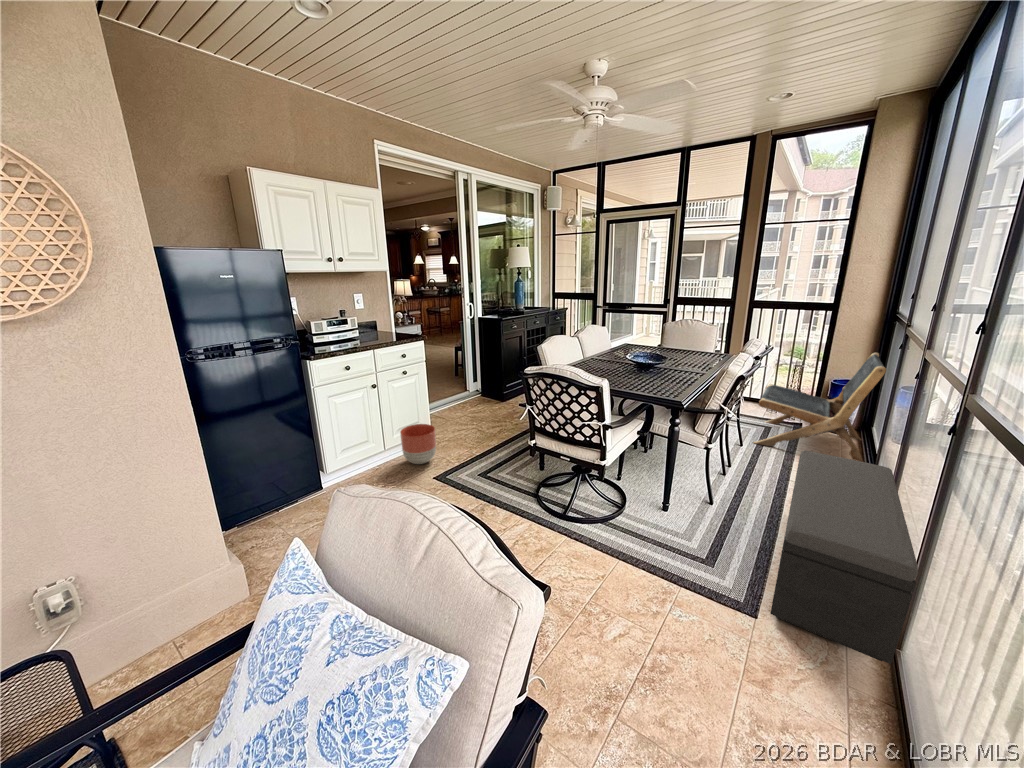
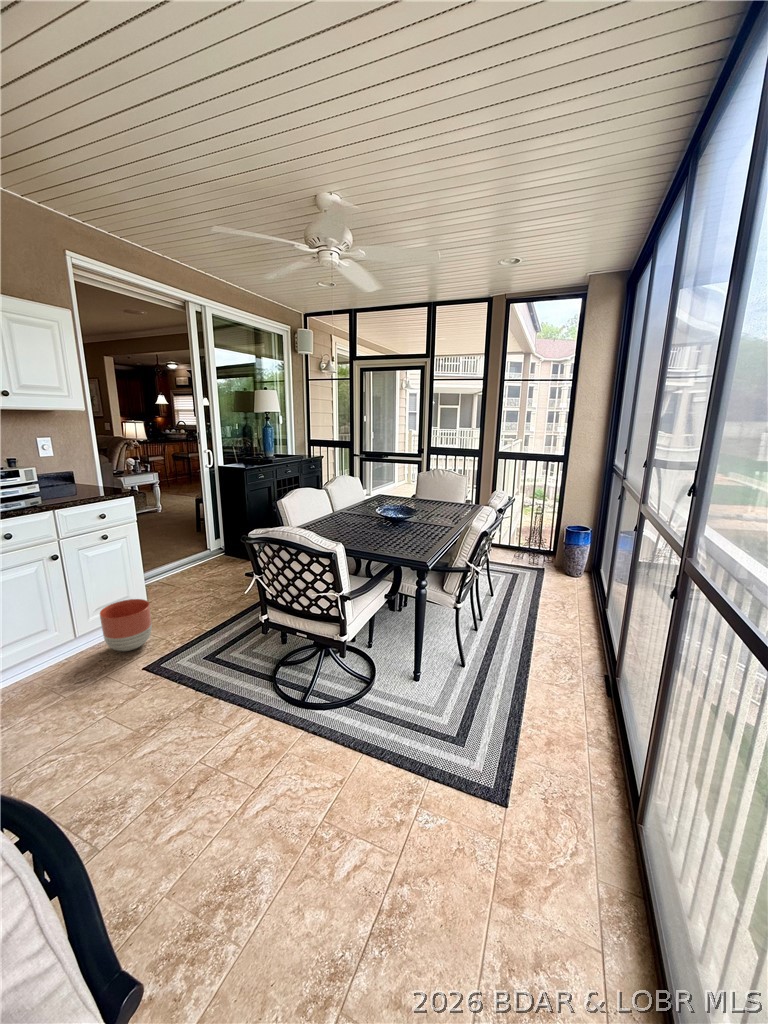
lounge chair: present [754,353,886,462] -> none [503,502,611,609]
storage bench: present [770,451,918,664] -> none [520,605,653,842]

